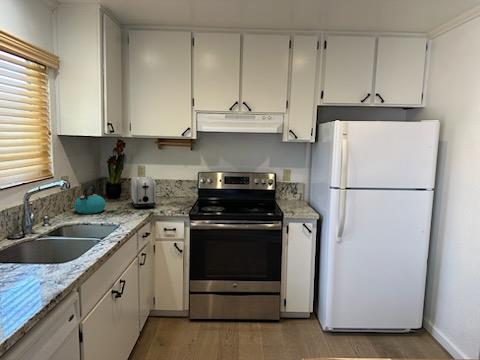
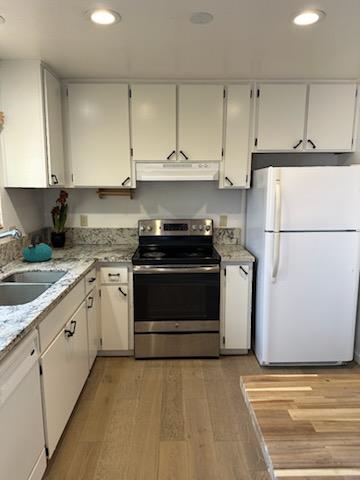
toaster: present [131,176,156,208] -> none [75,225,99,256]

